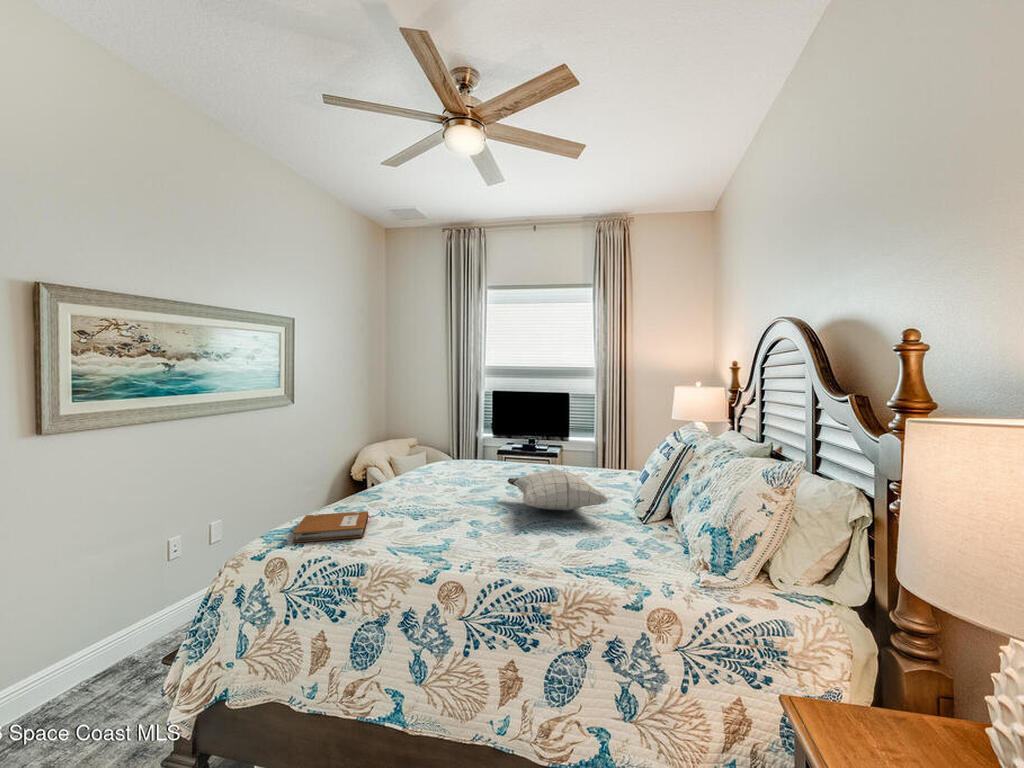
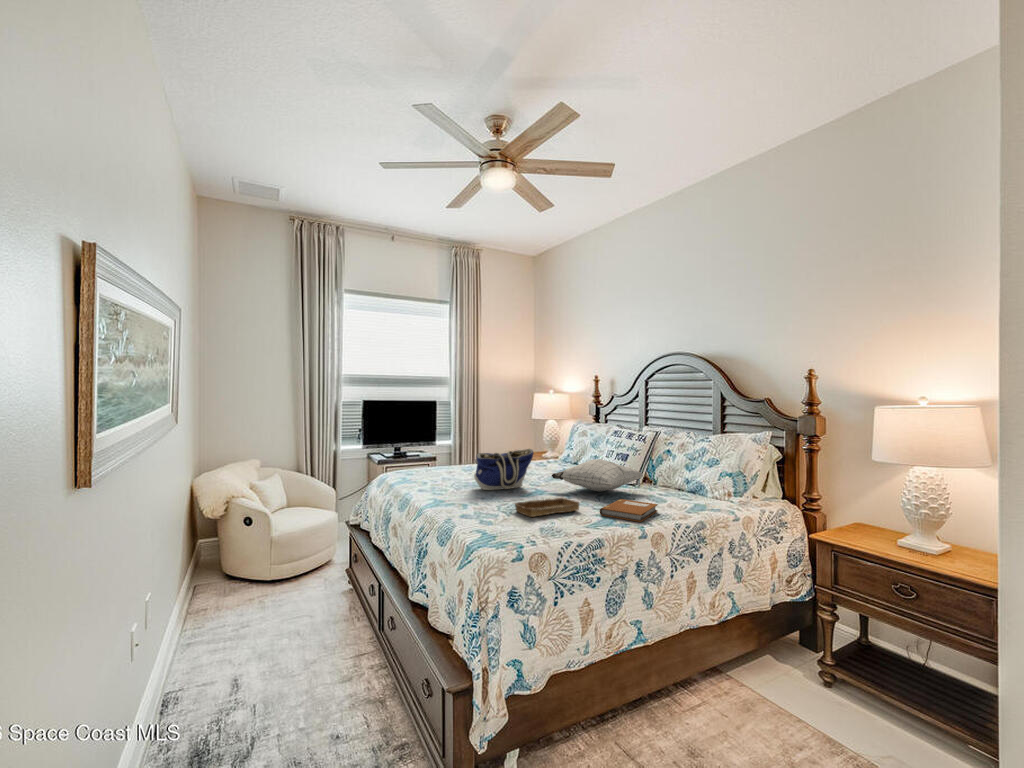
tote bag: none [442,446,503,487] -> present [474,449,533,490]
tray: none [388,499,469,524] -> present [514,497,580,517]
notebook: present [292,511,371,543] -> present [600,499,658,522]

